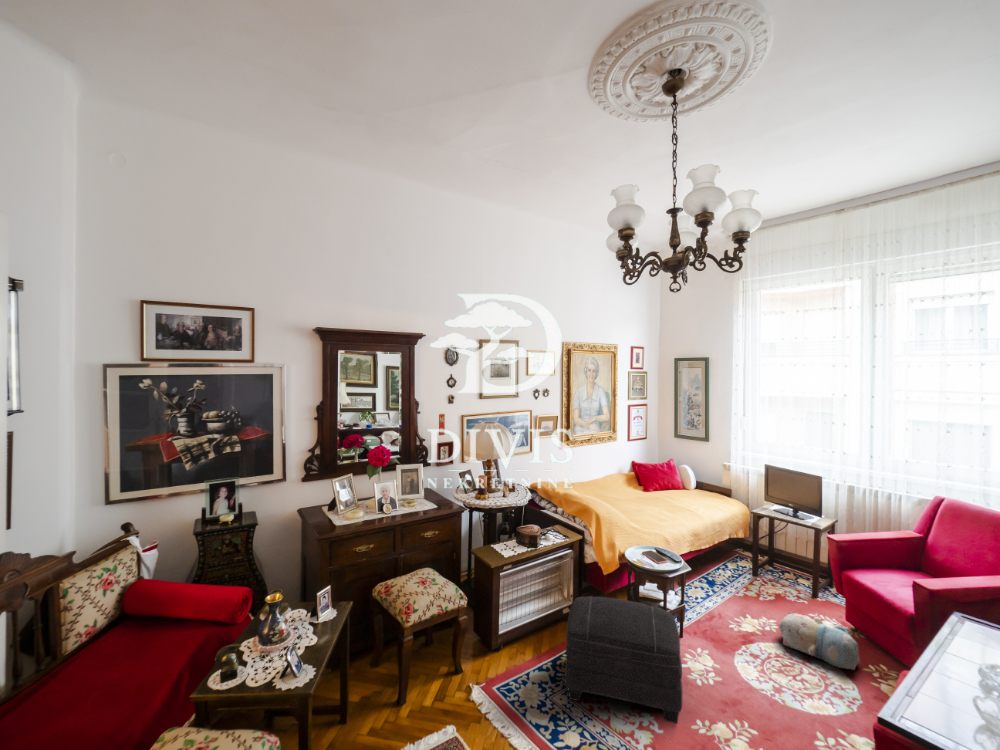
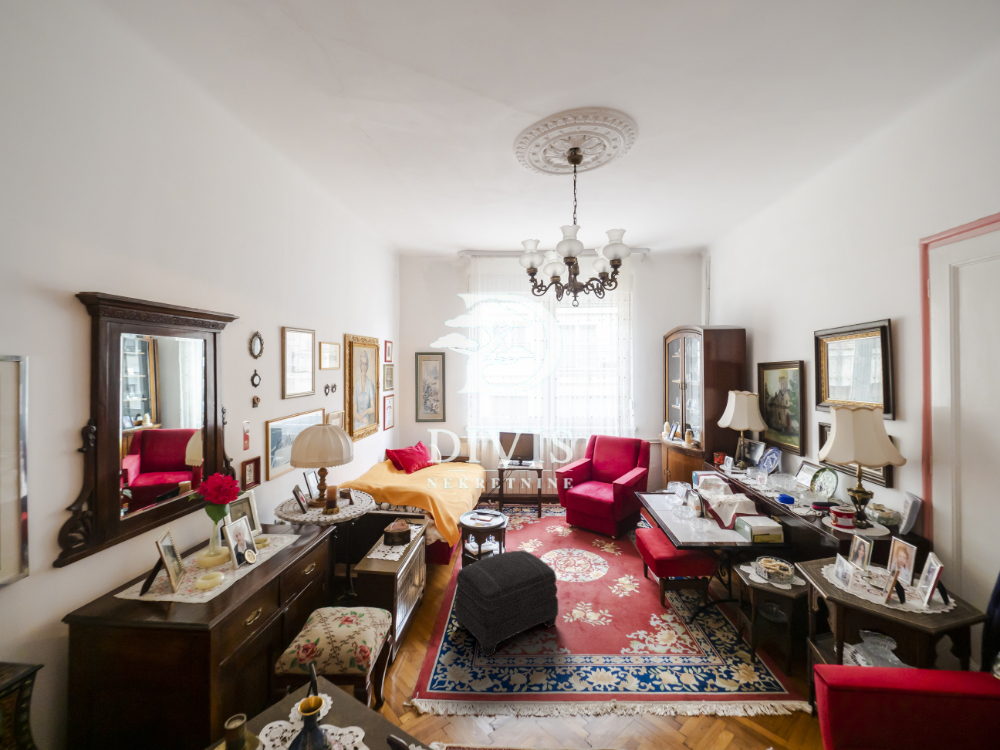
plush toy: present [779,612,860,670] -> none [544,523,588,549]

